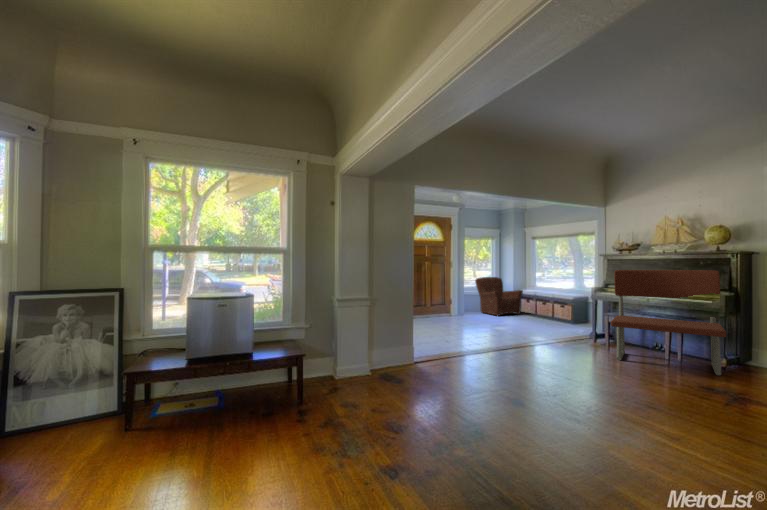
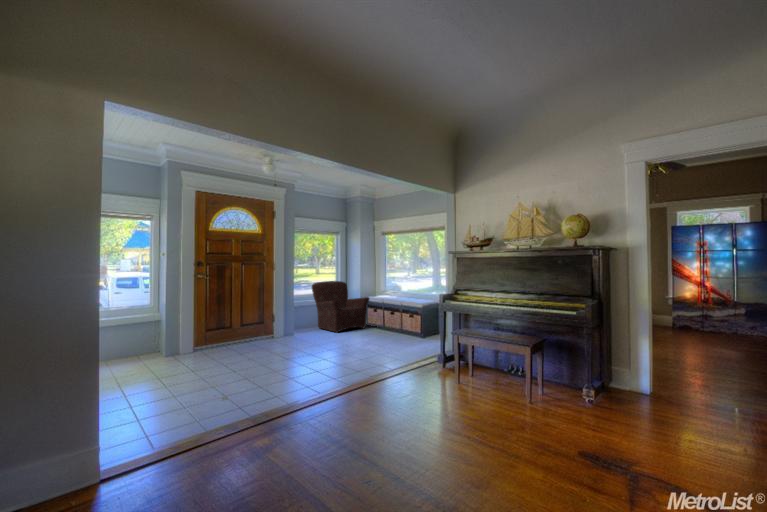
bench: present [611,270,726,375] -> none [458,272,595,418]

